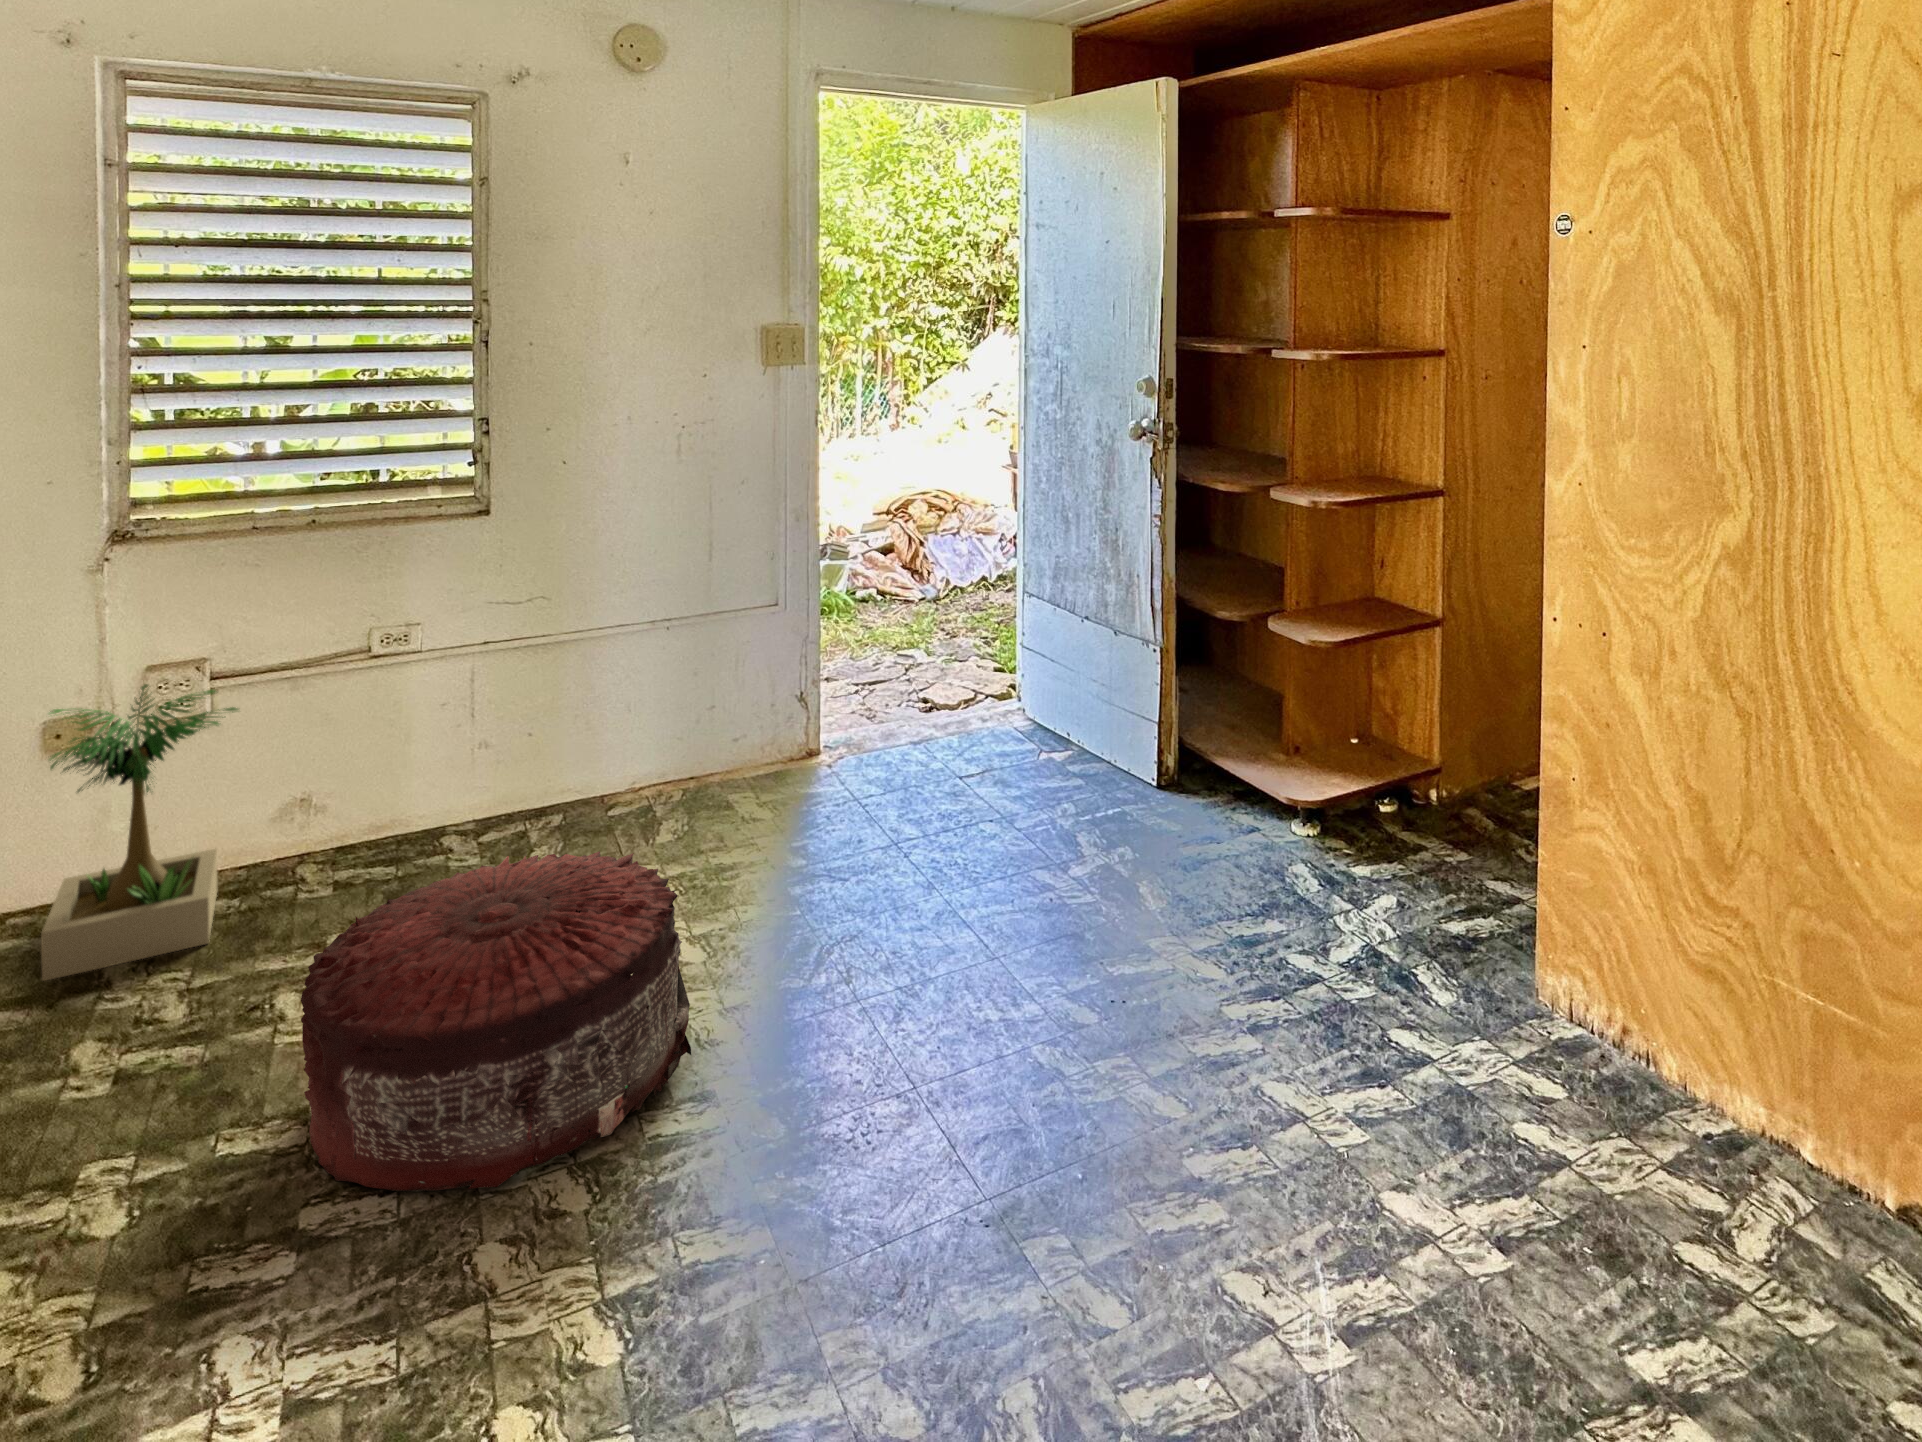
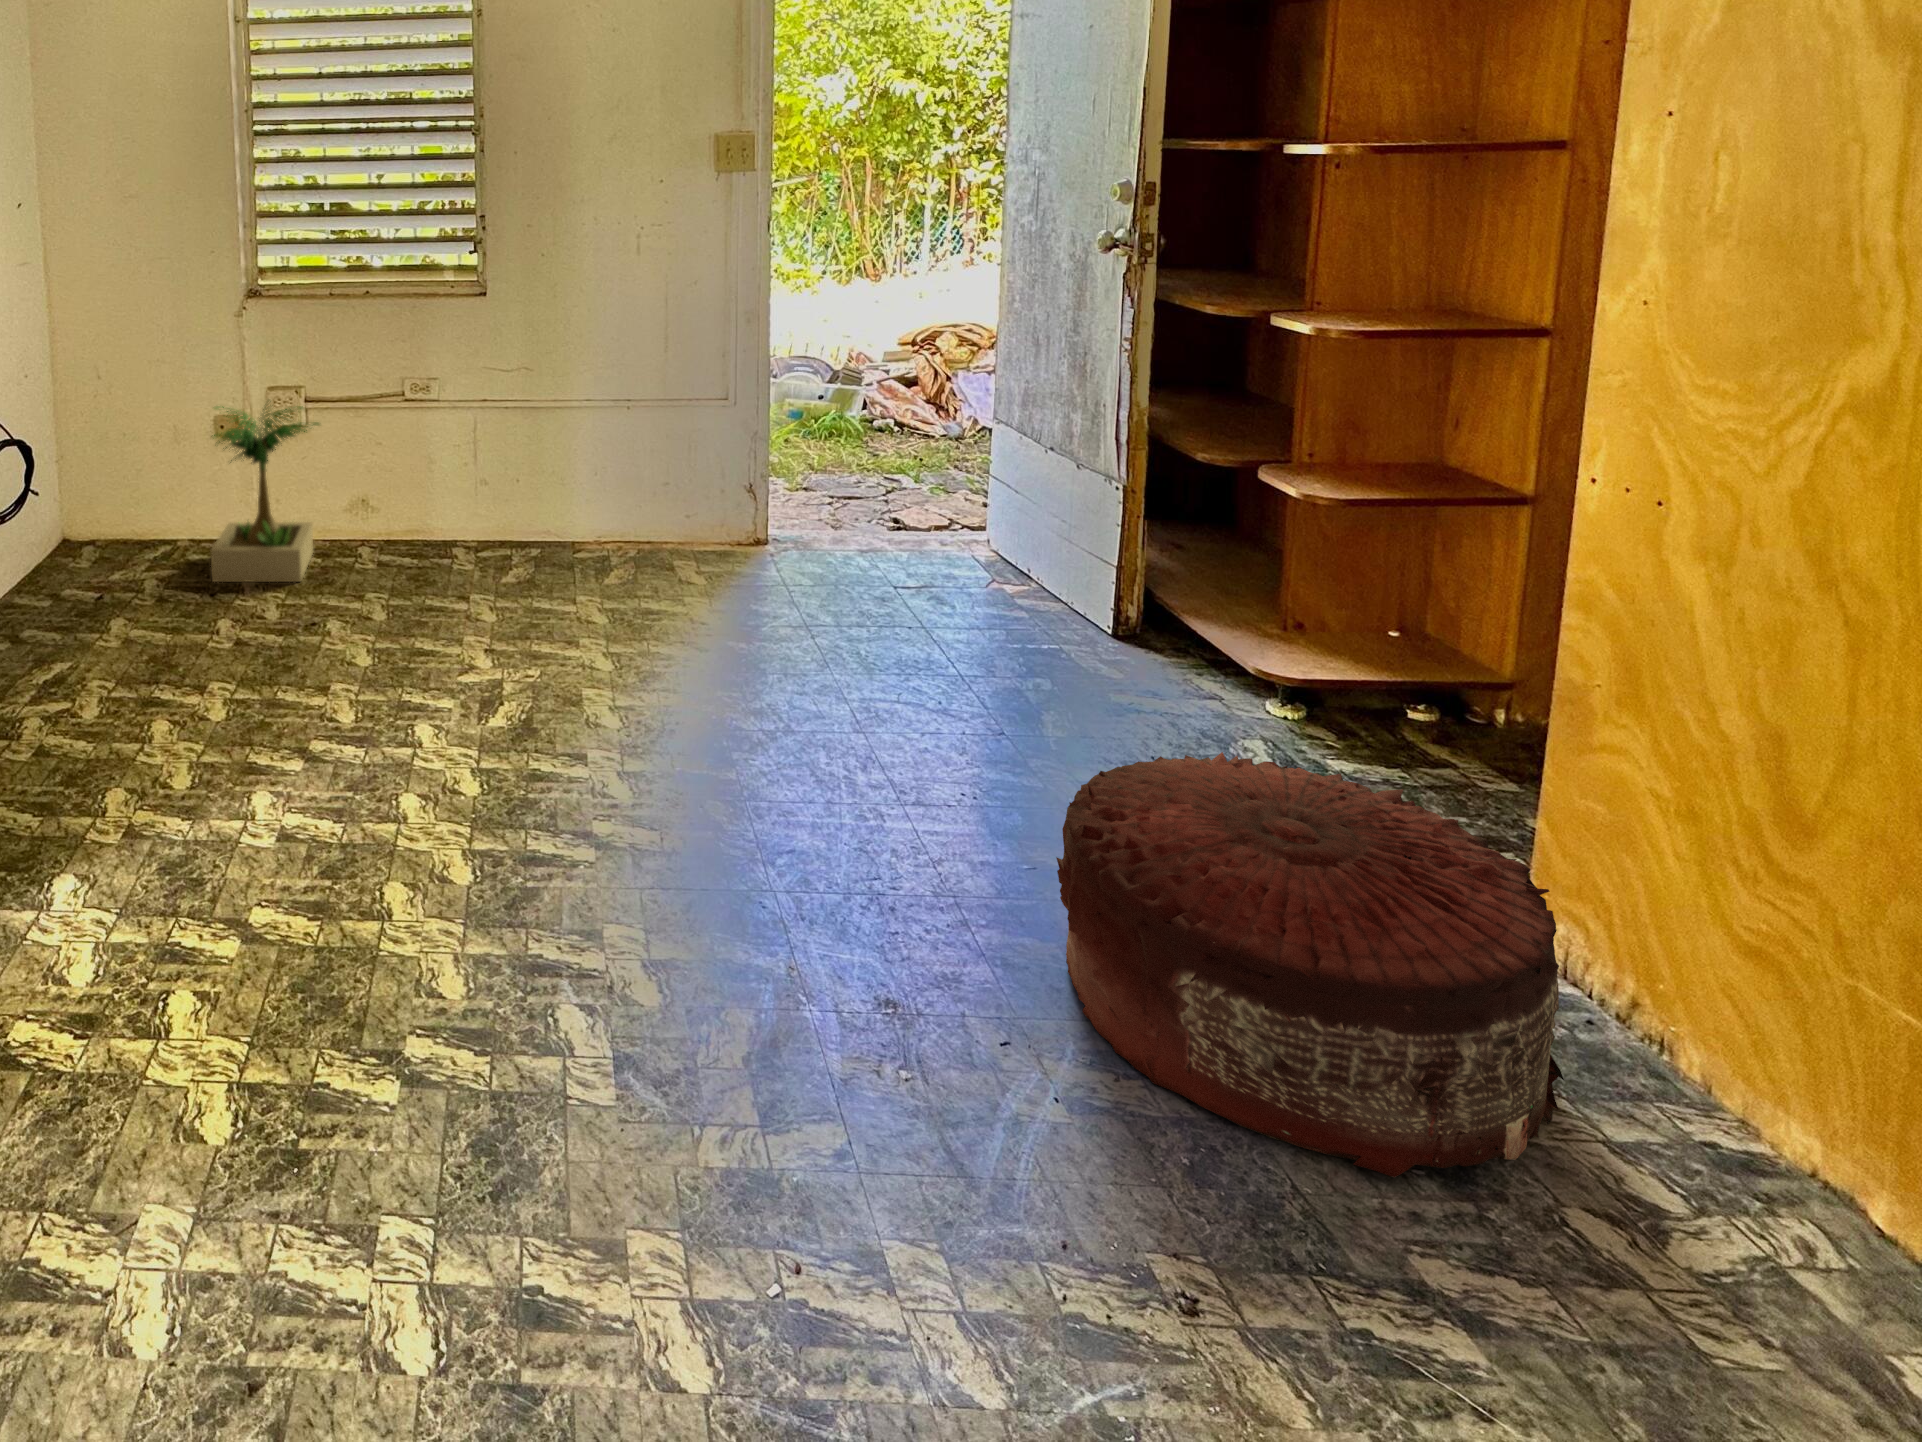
pouf: present [301,852,691,1191] -> present [1057,752,1564,1178]

